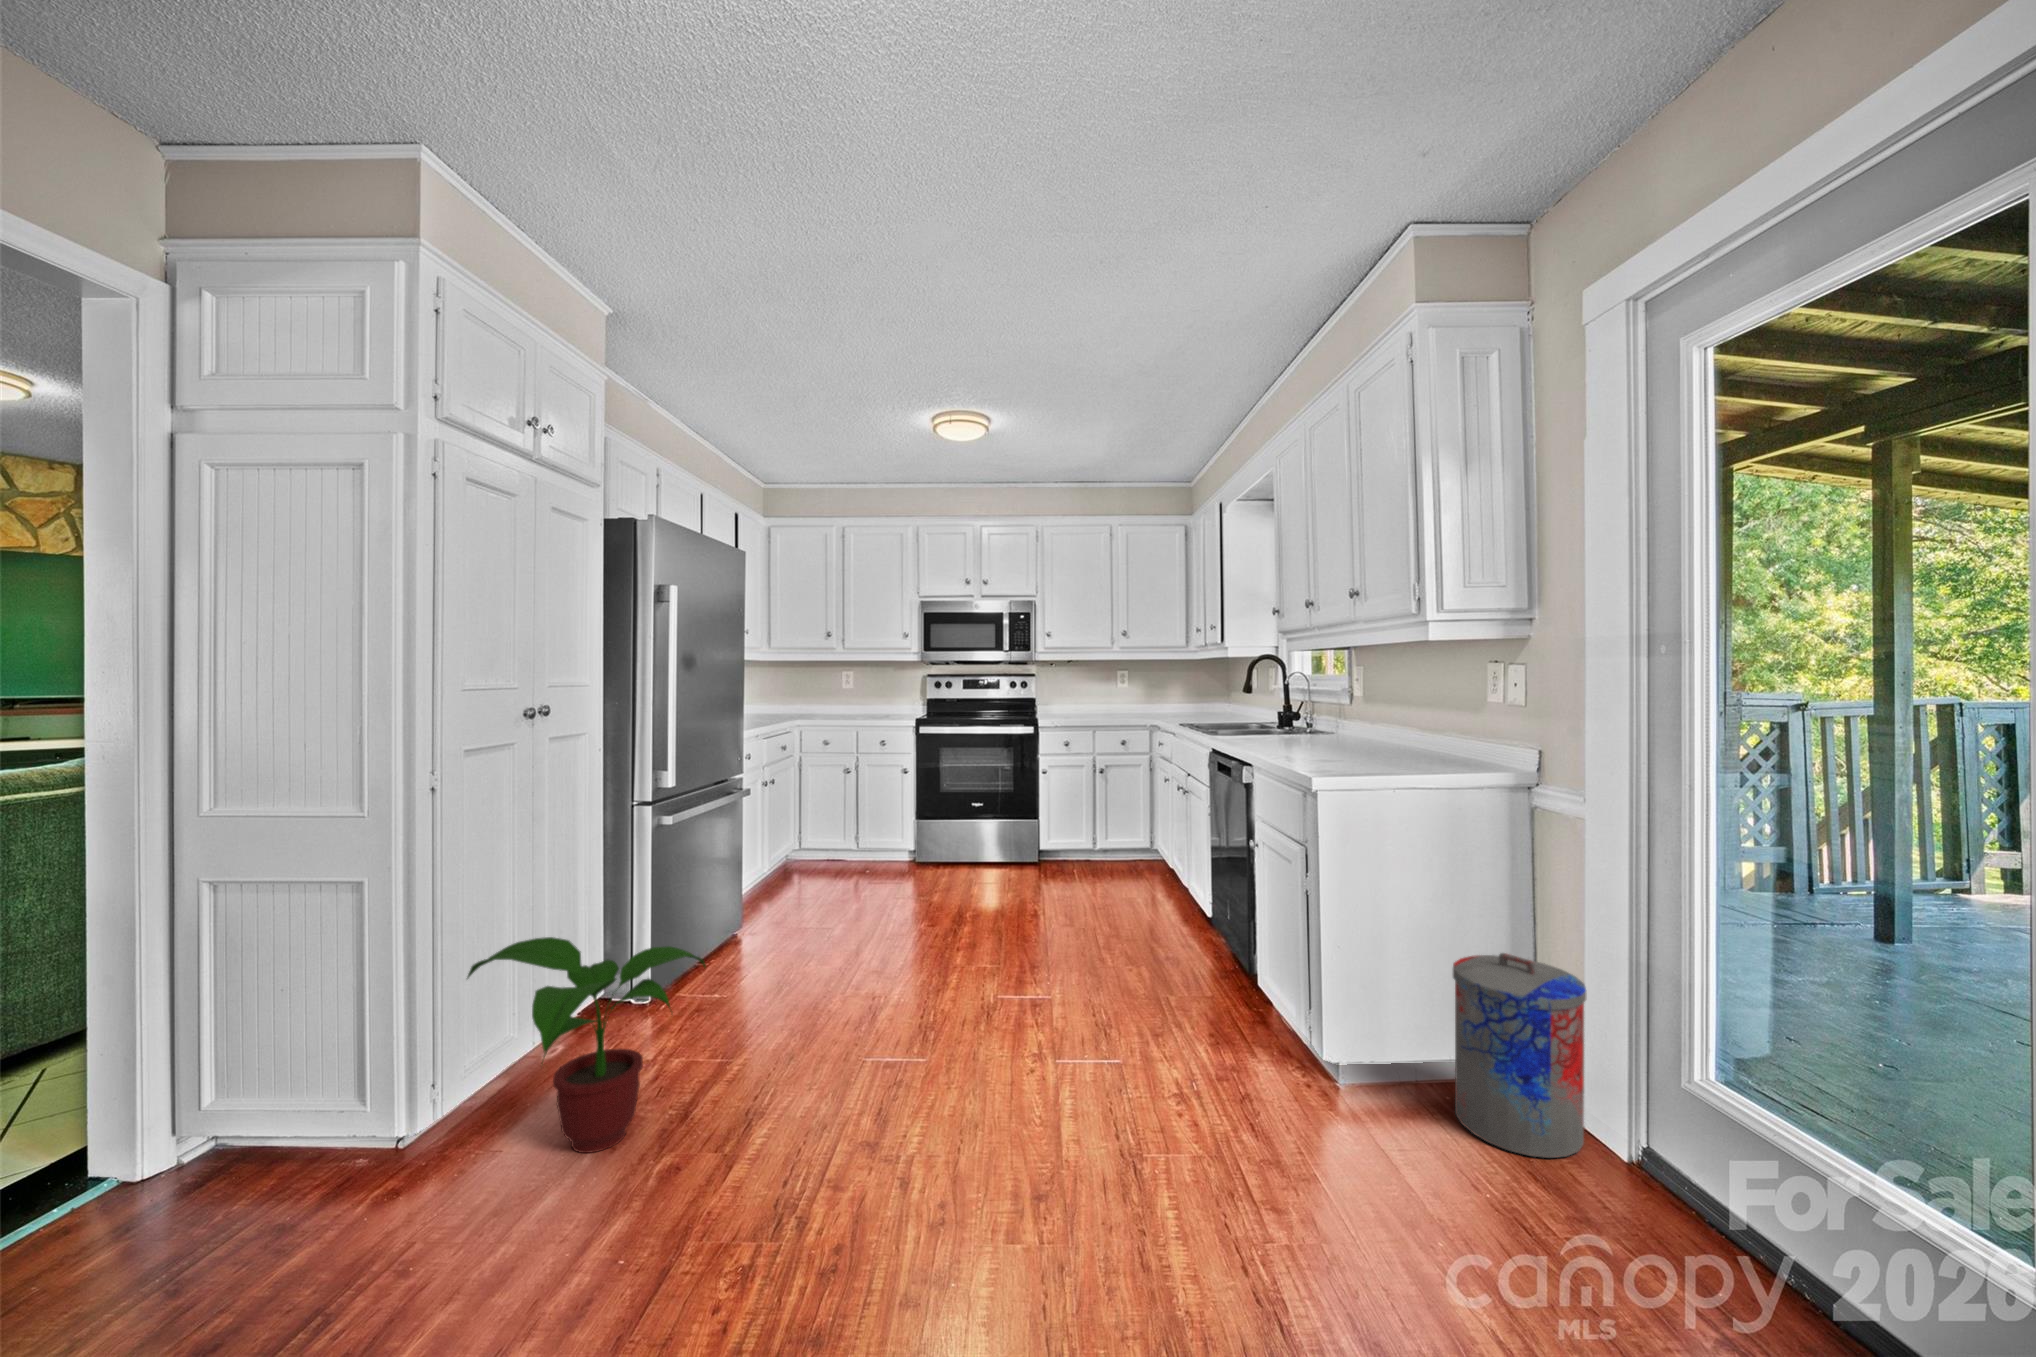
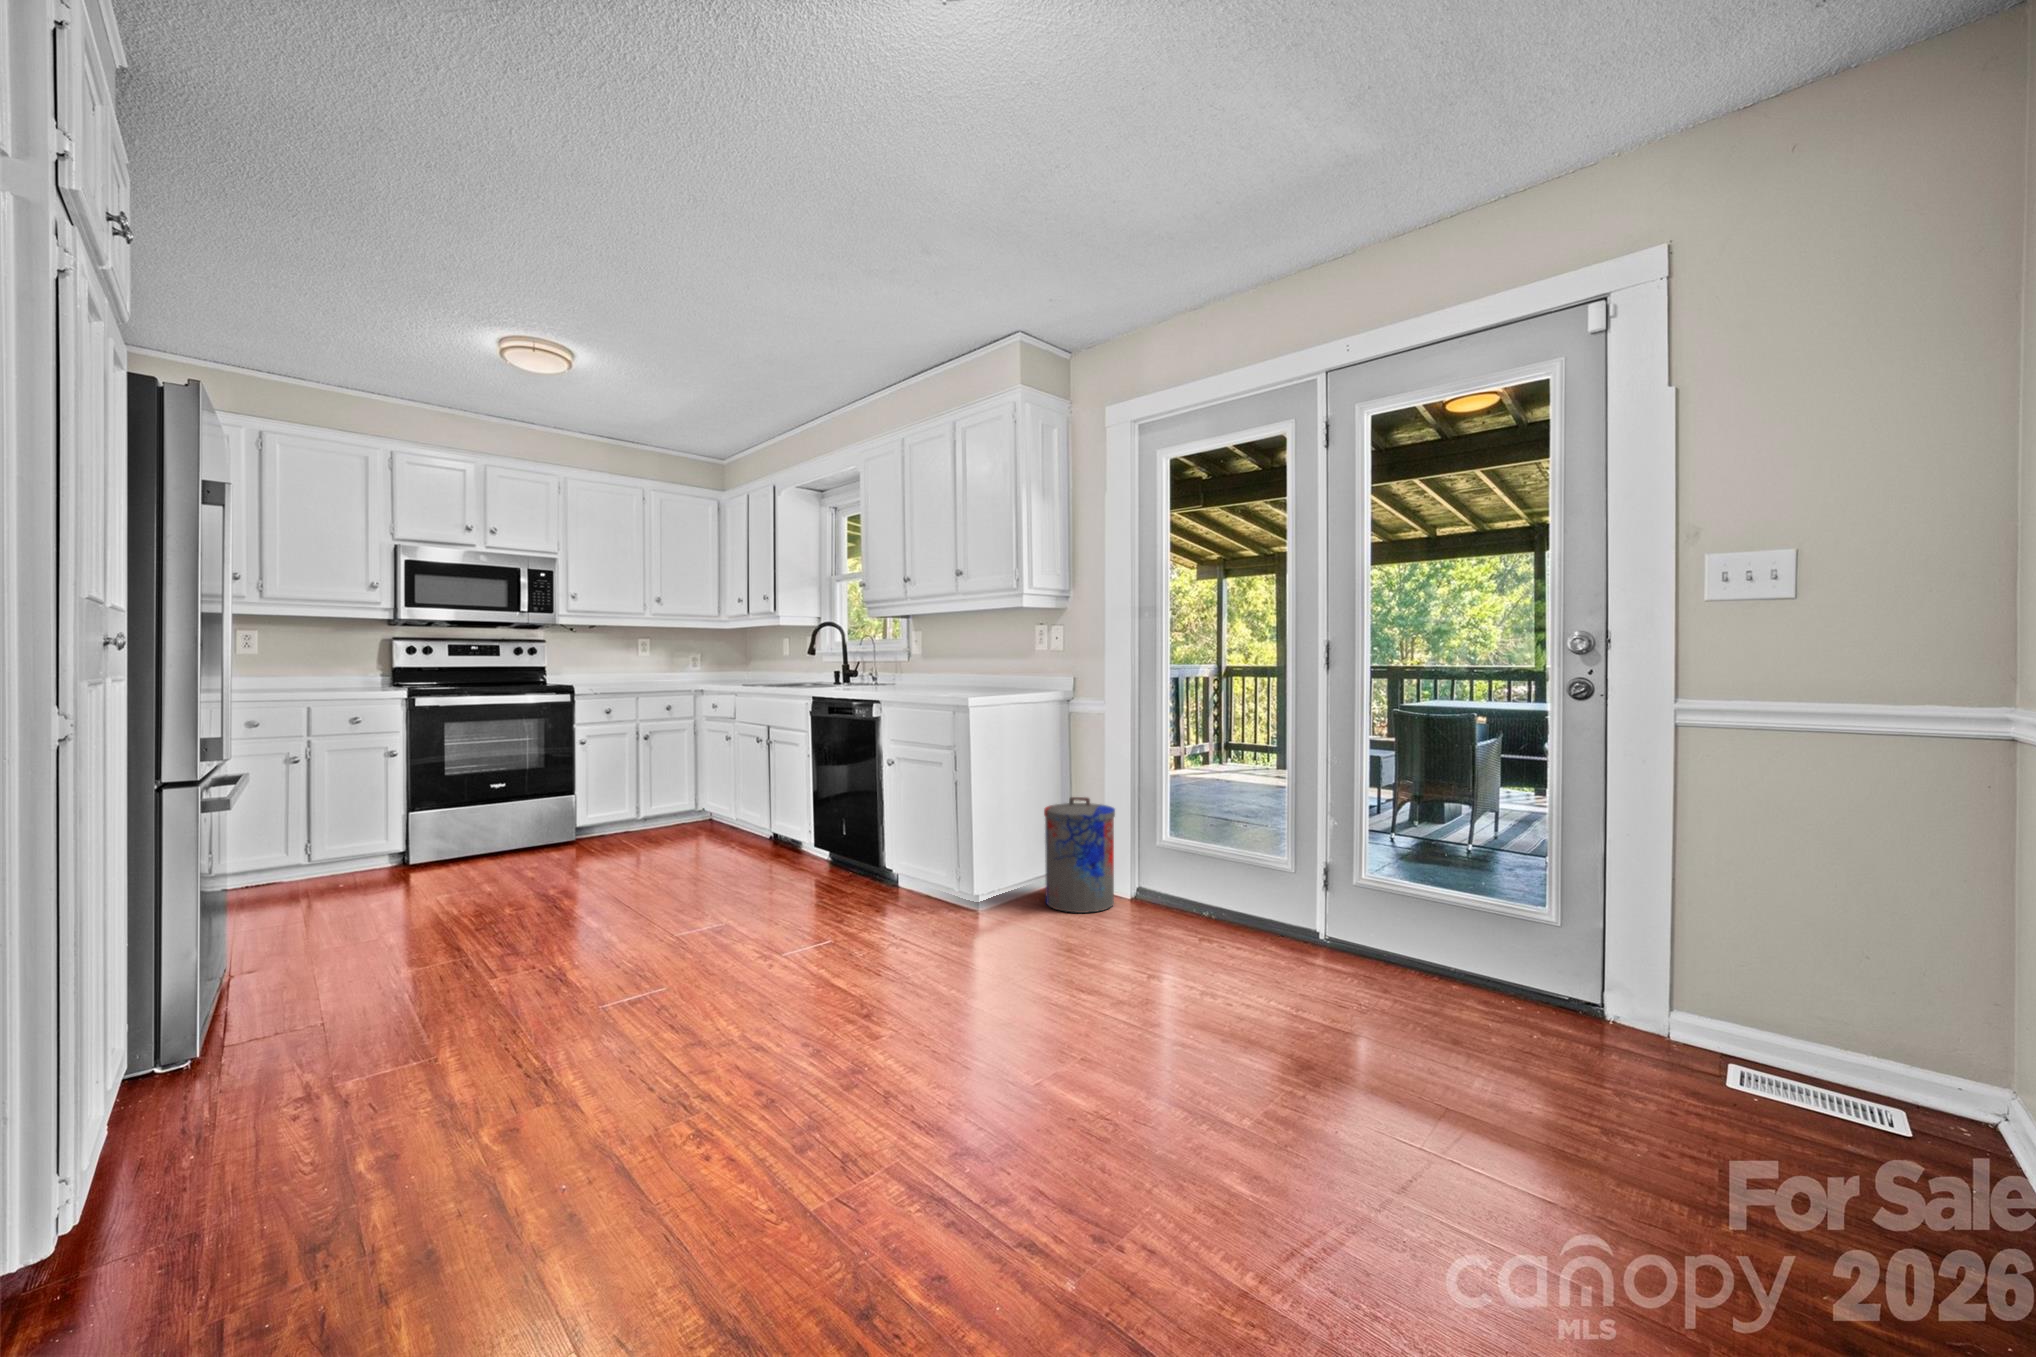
potted plant: present [467,937,706,1153] -> none [131,898,455,1127]

